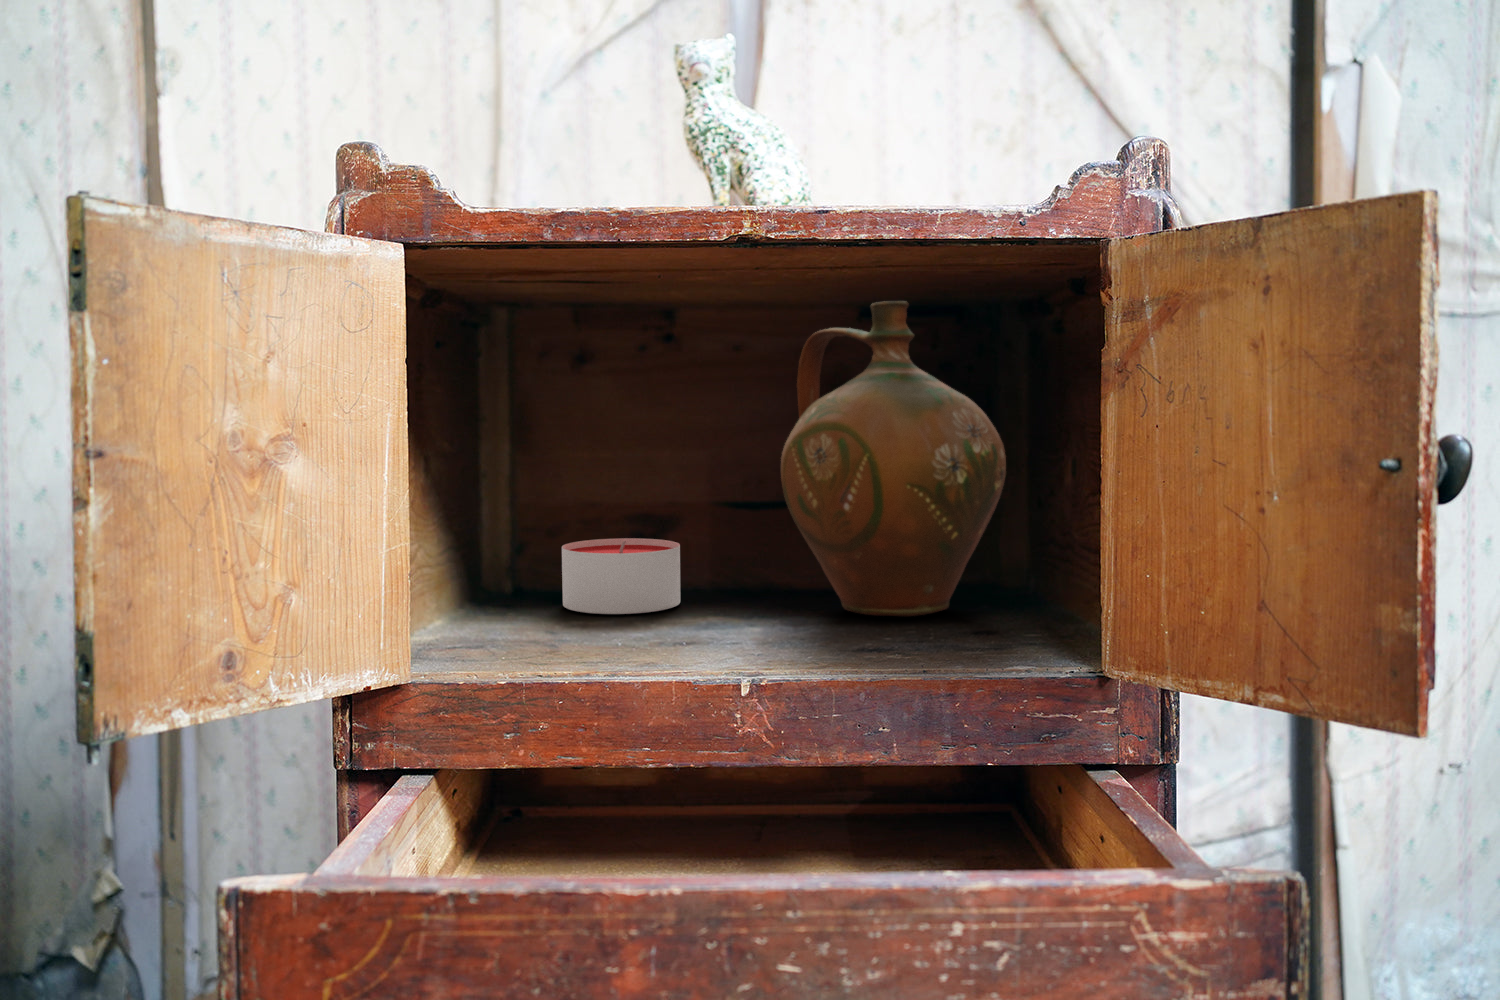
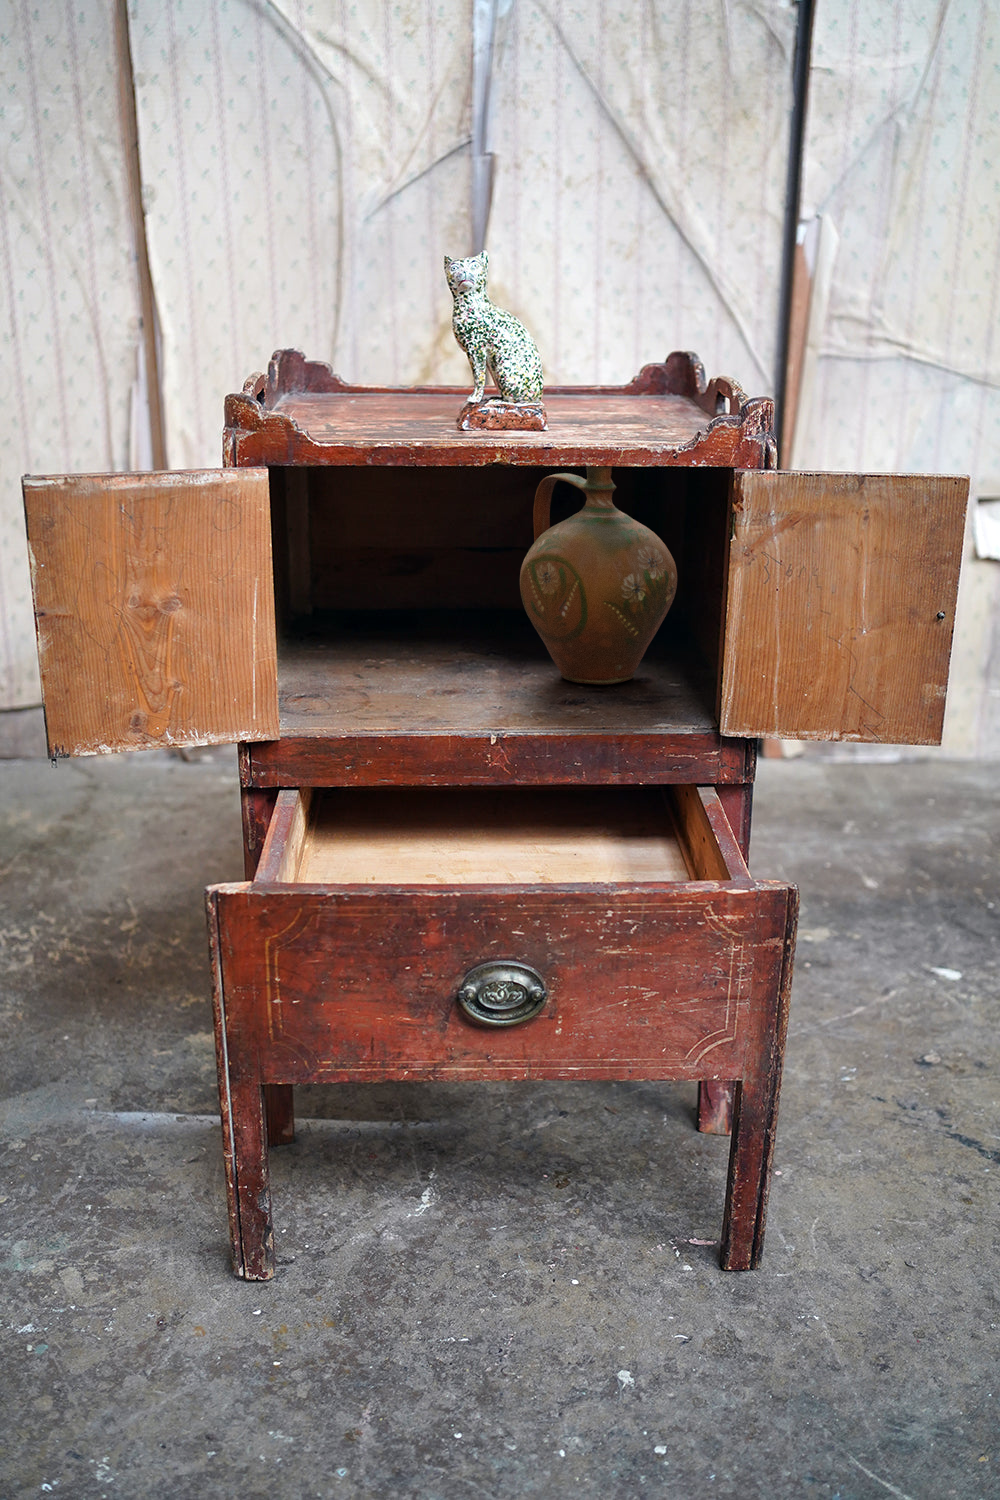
candle: present [562,538,680,614] -> none [364,618,448,678]

